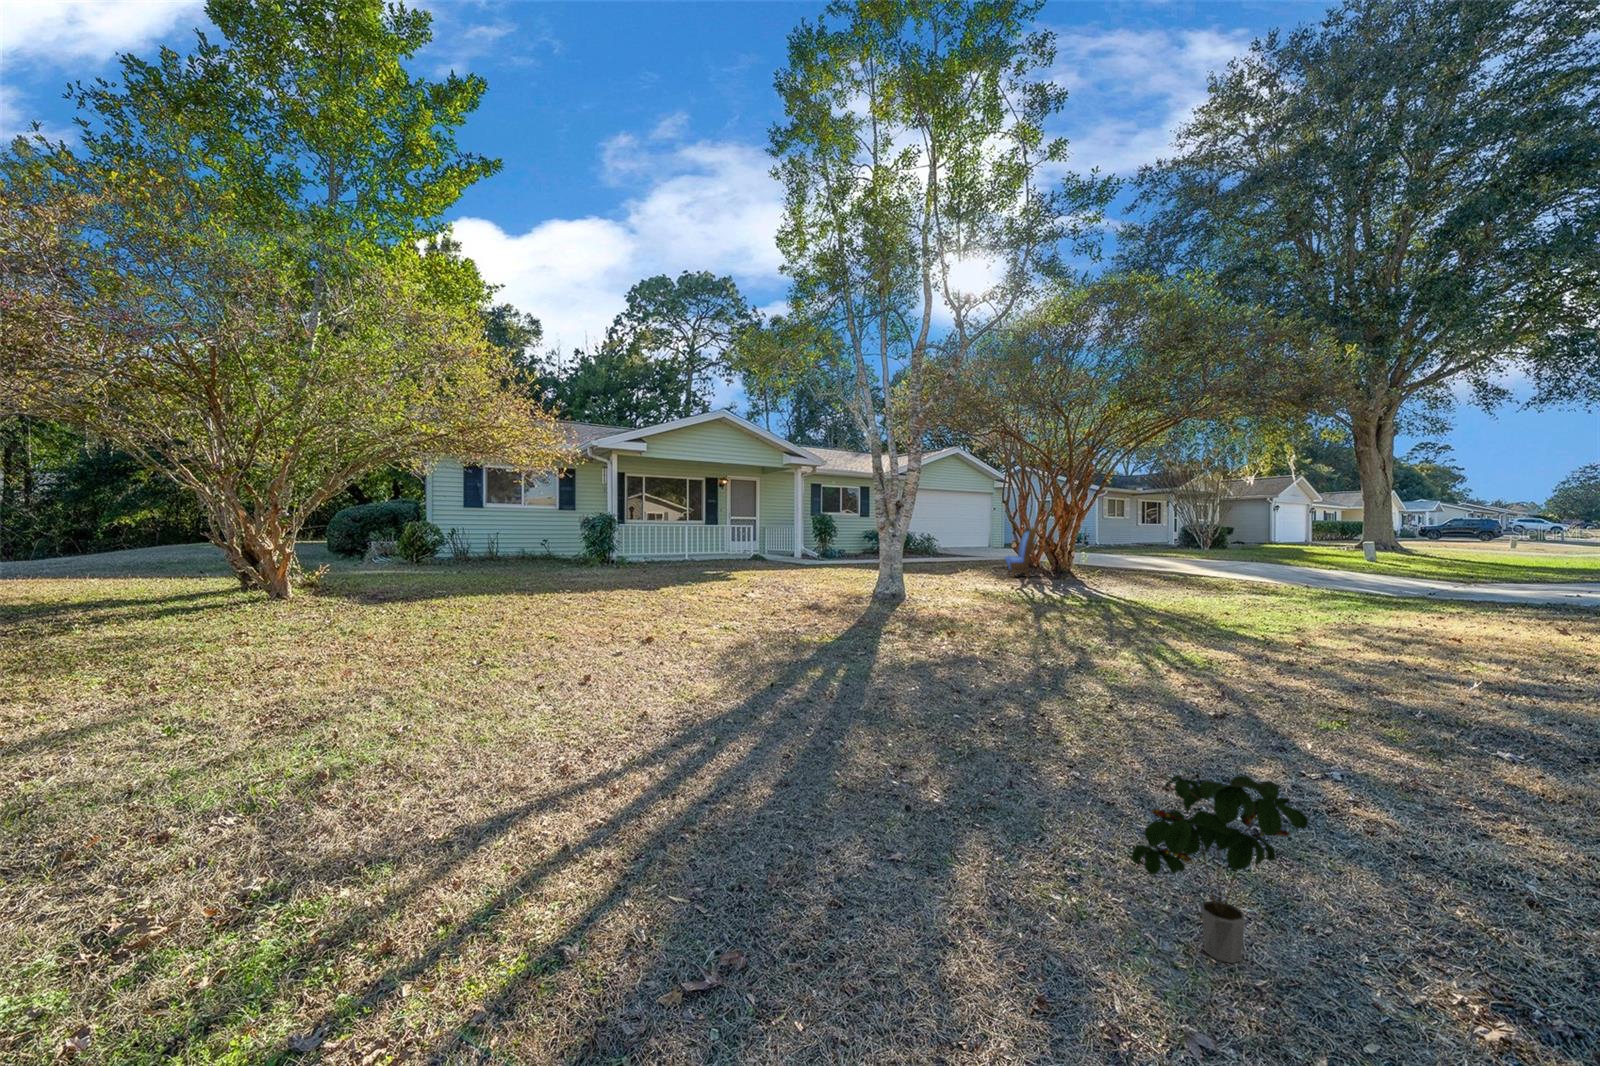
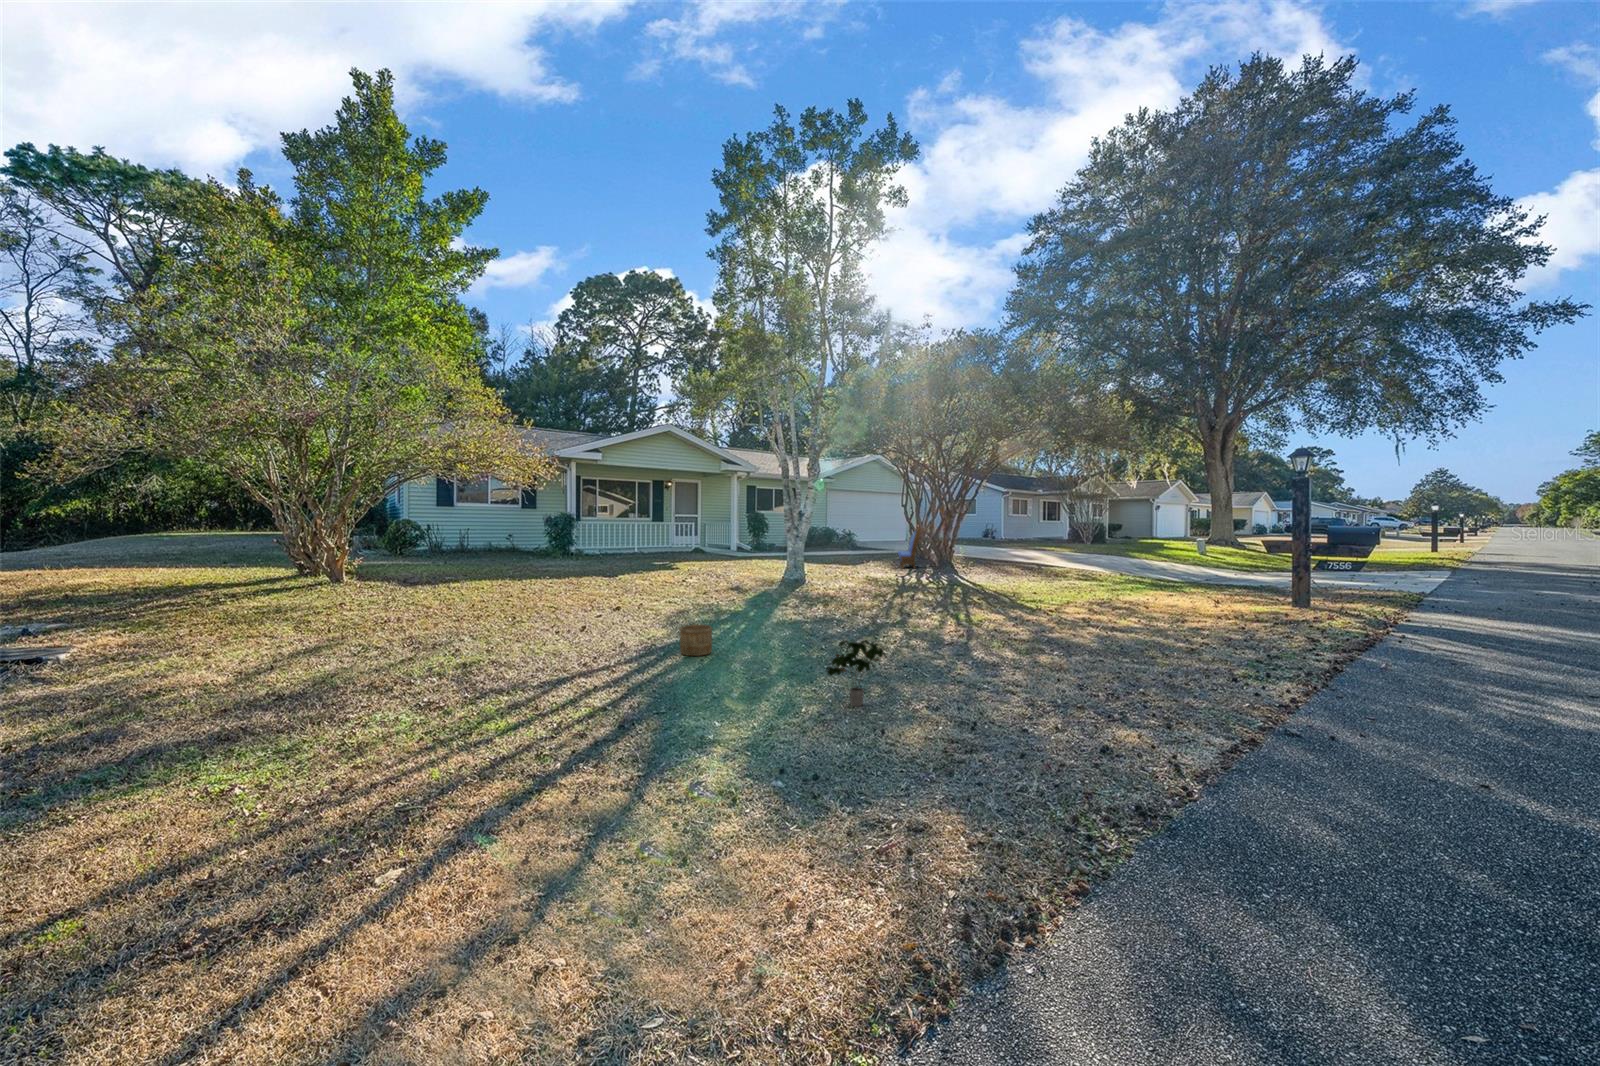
wooden bucket: none [739,682,802,745] -> present [679,624,713,656]

